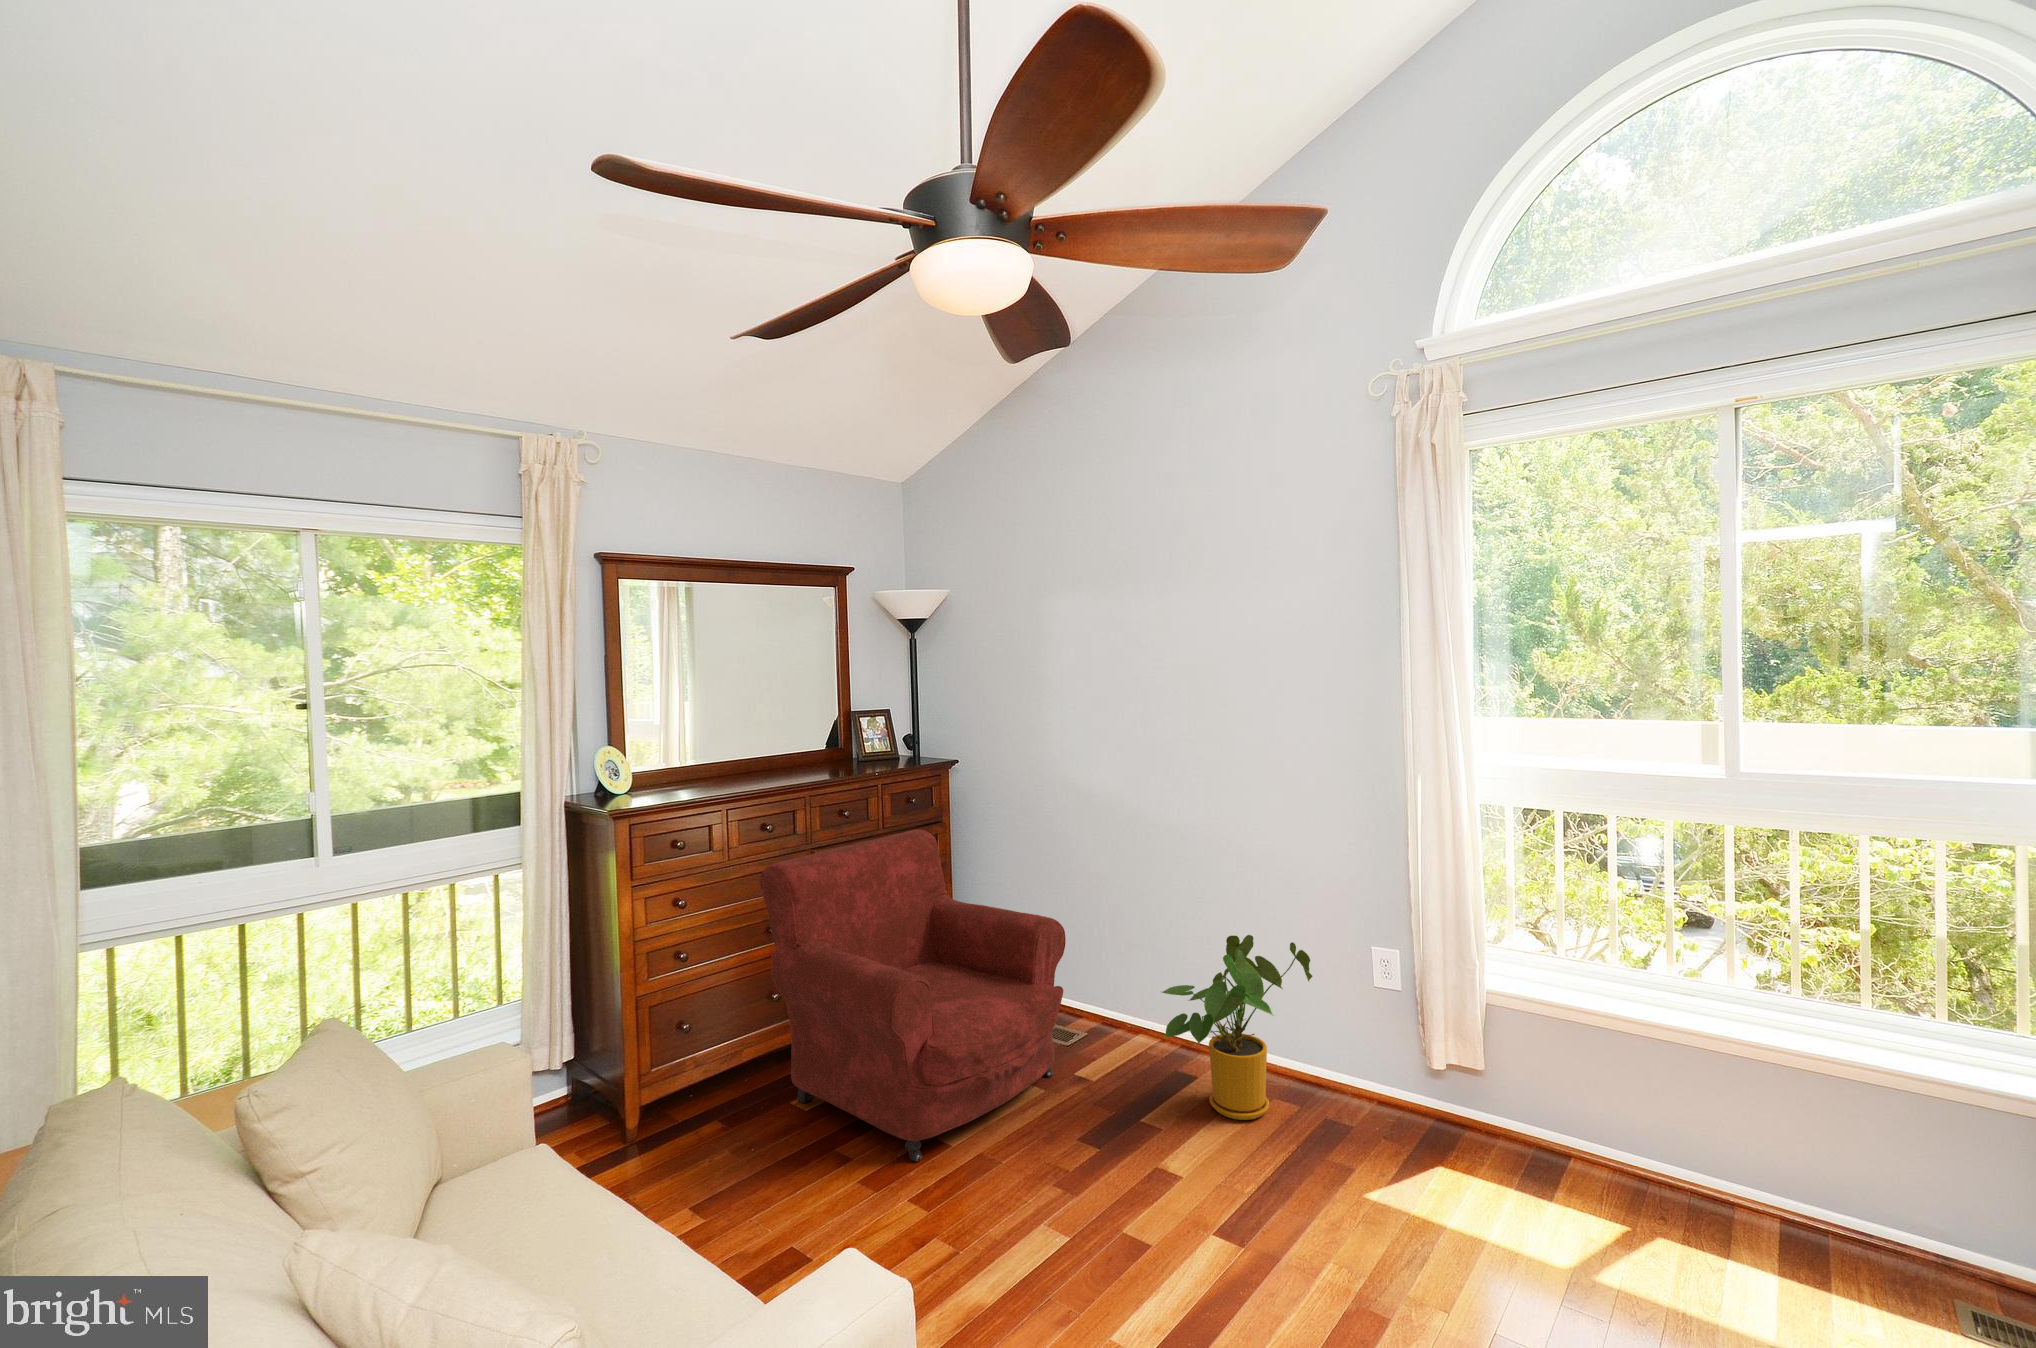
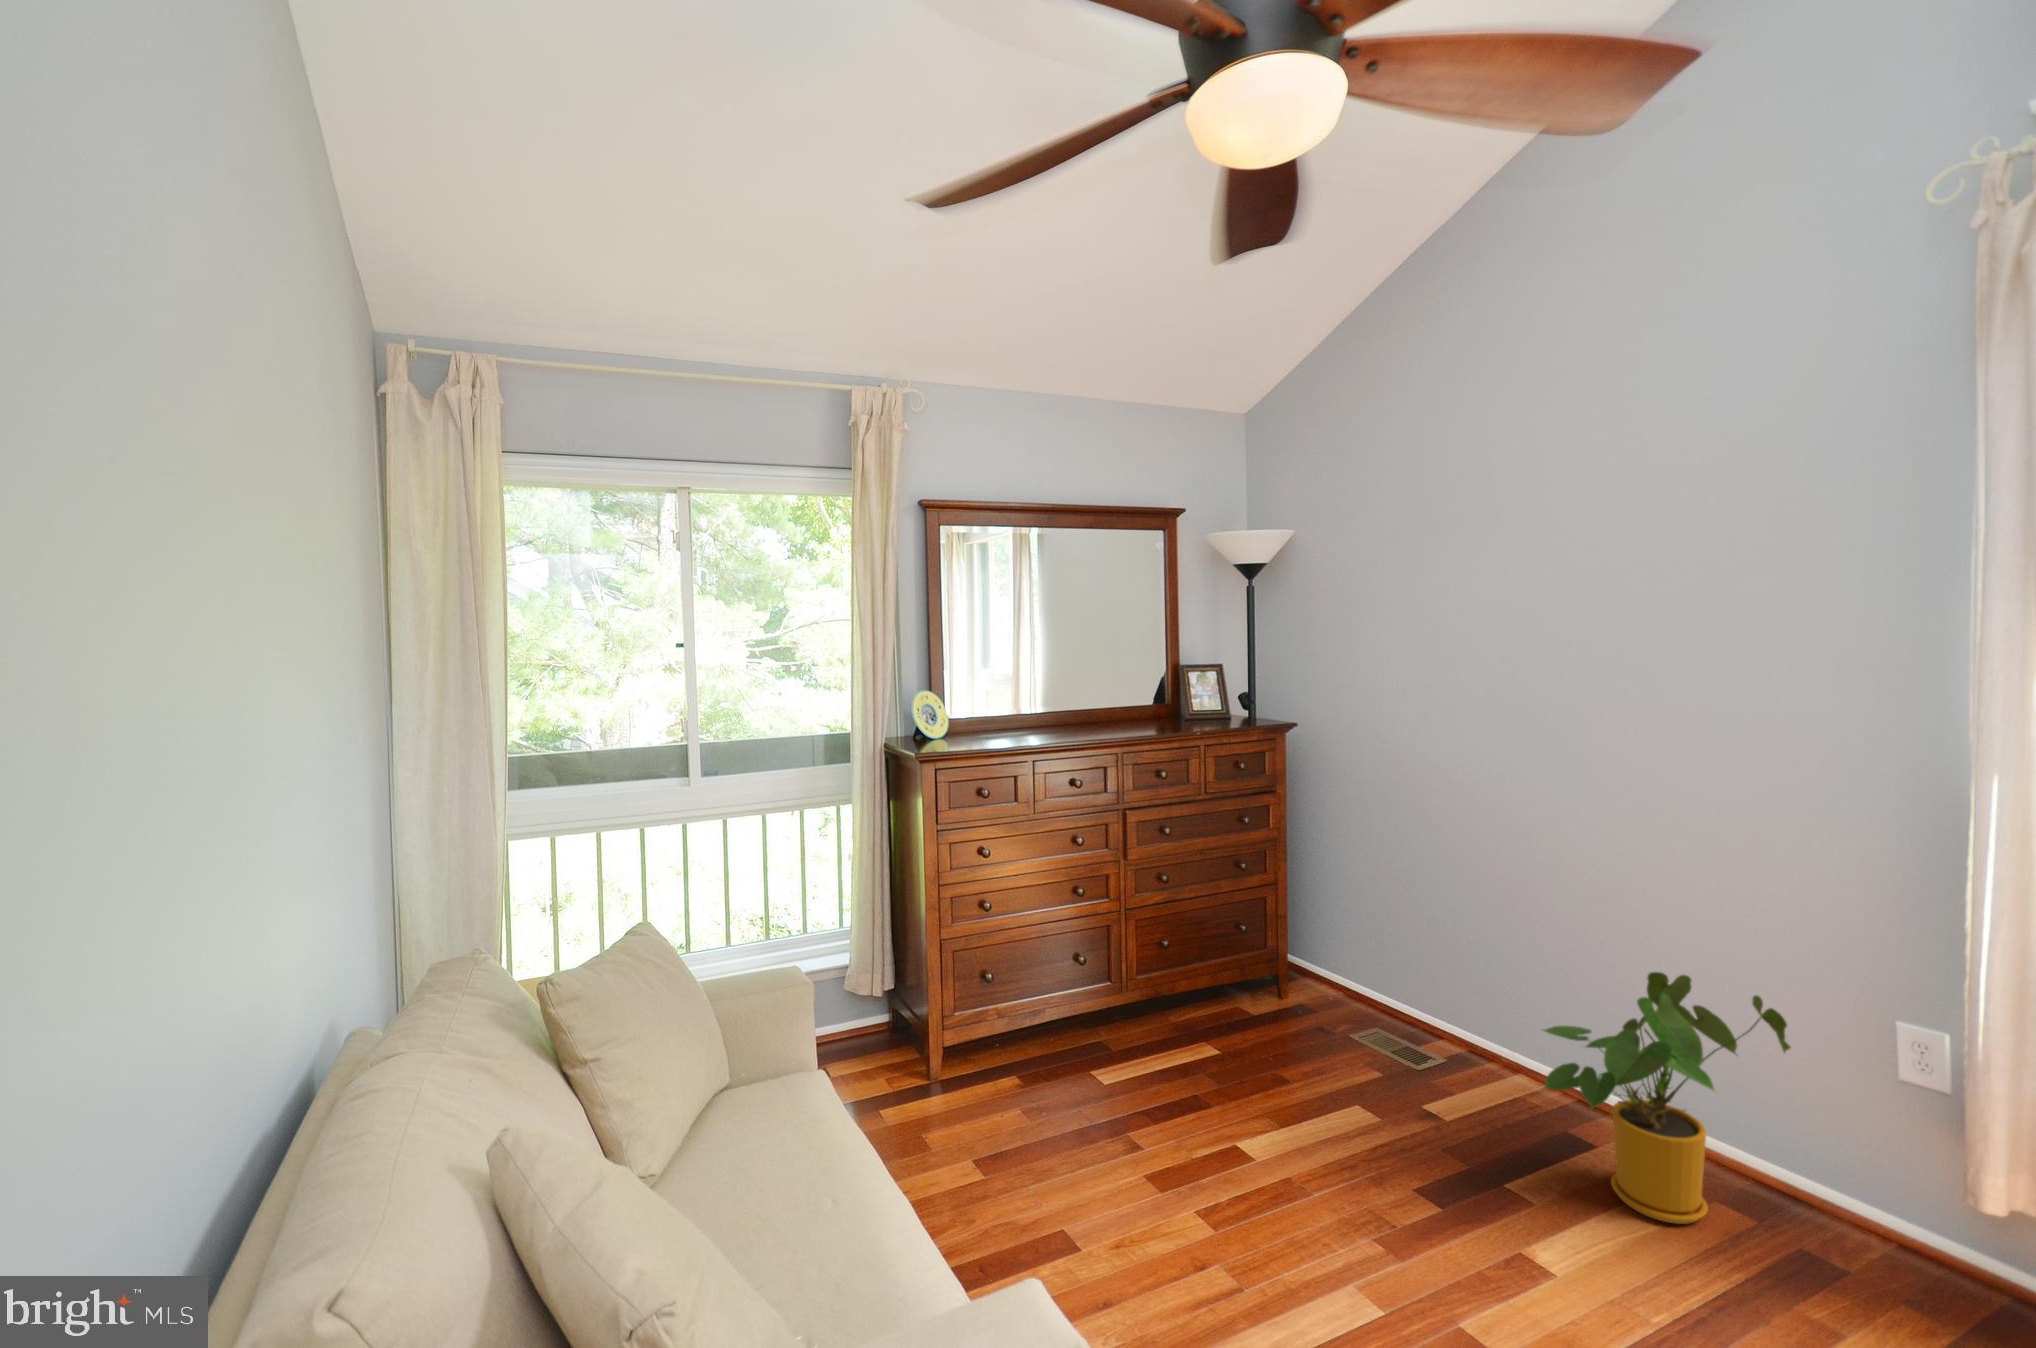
armchair: present [760,829,1066,1162] -> none [1064,798,1414,1168]

